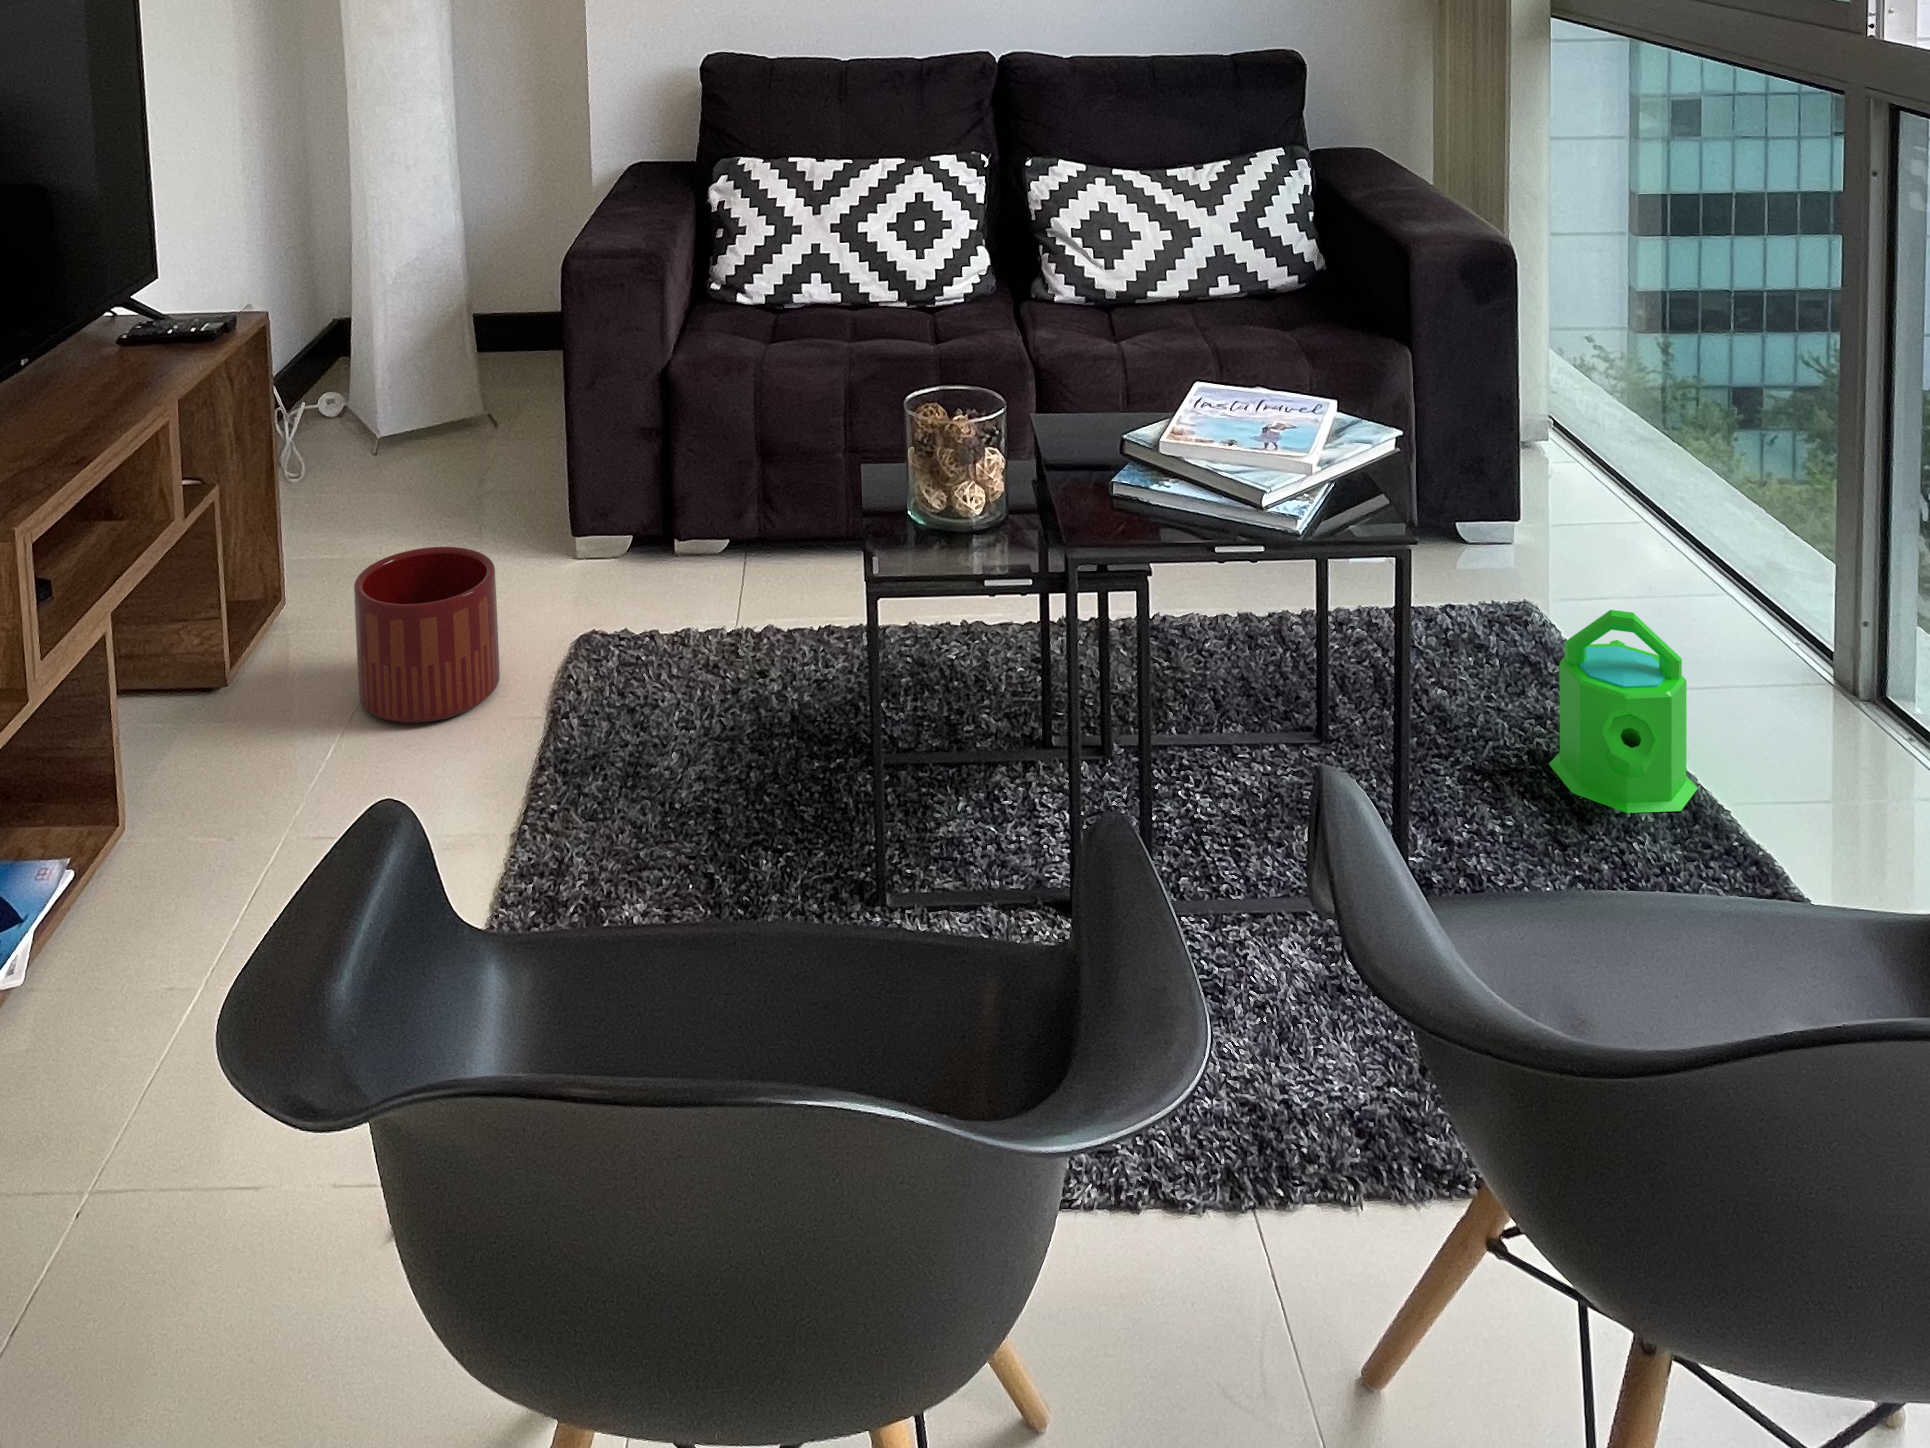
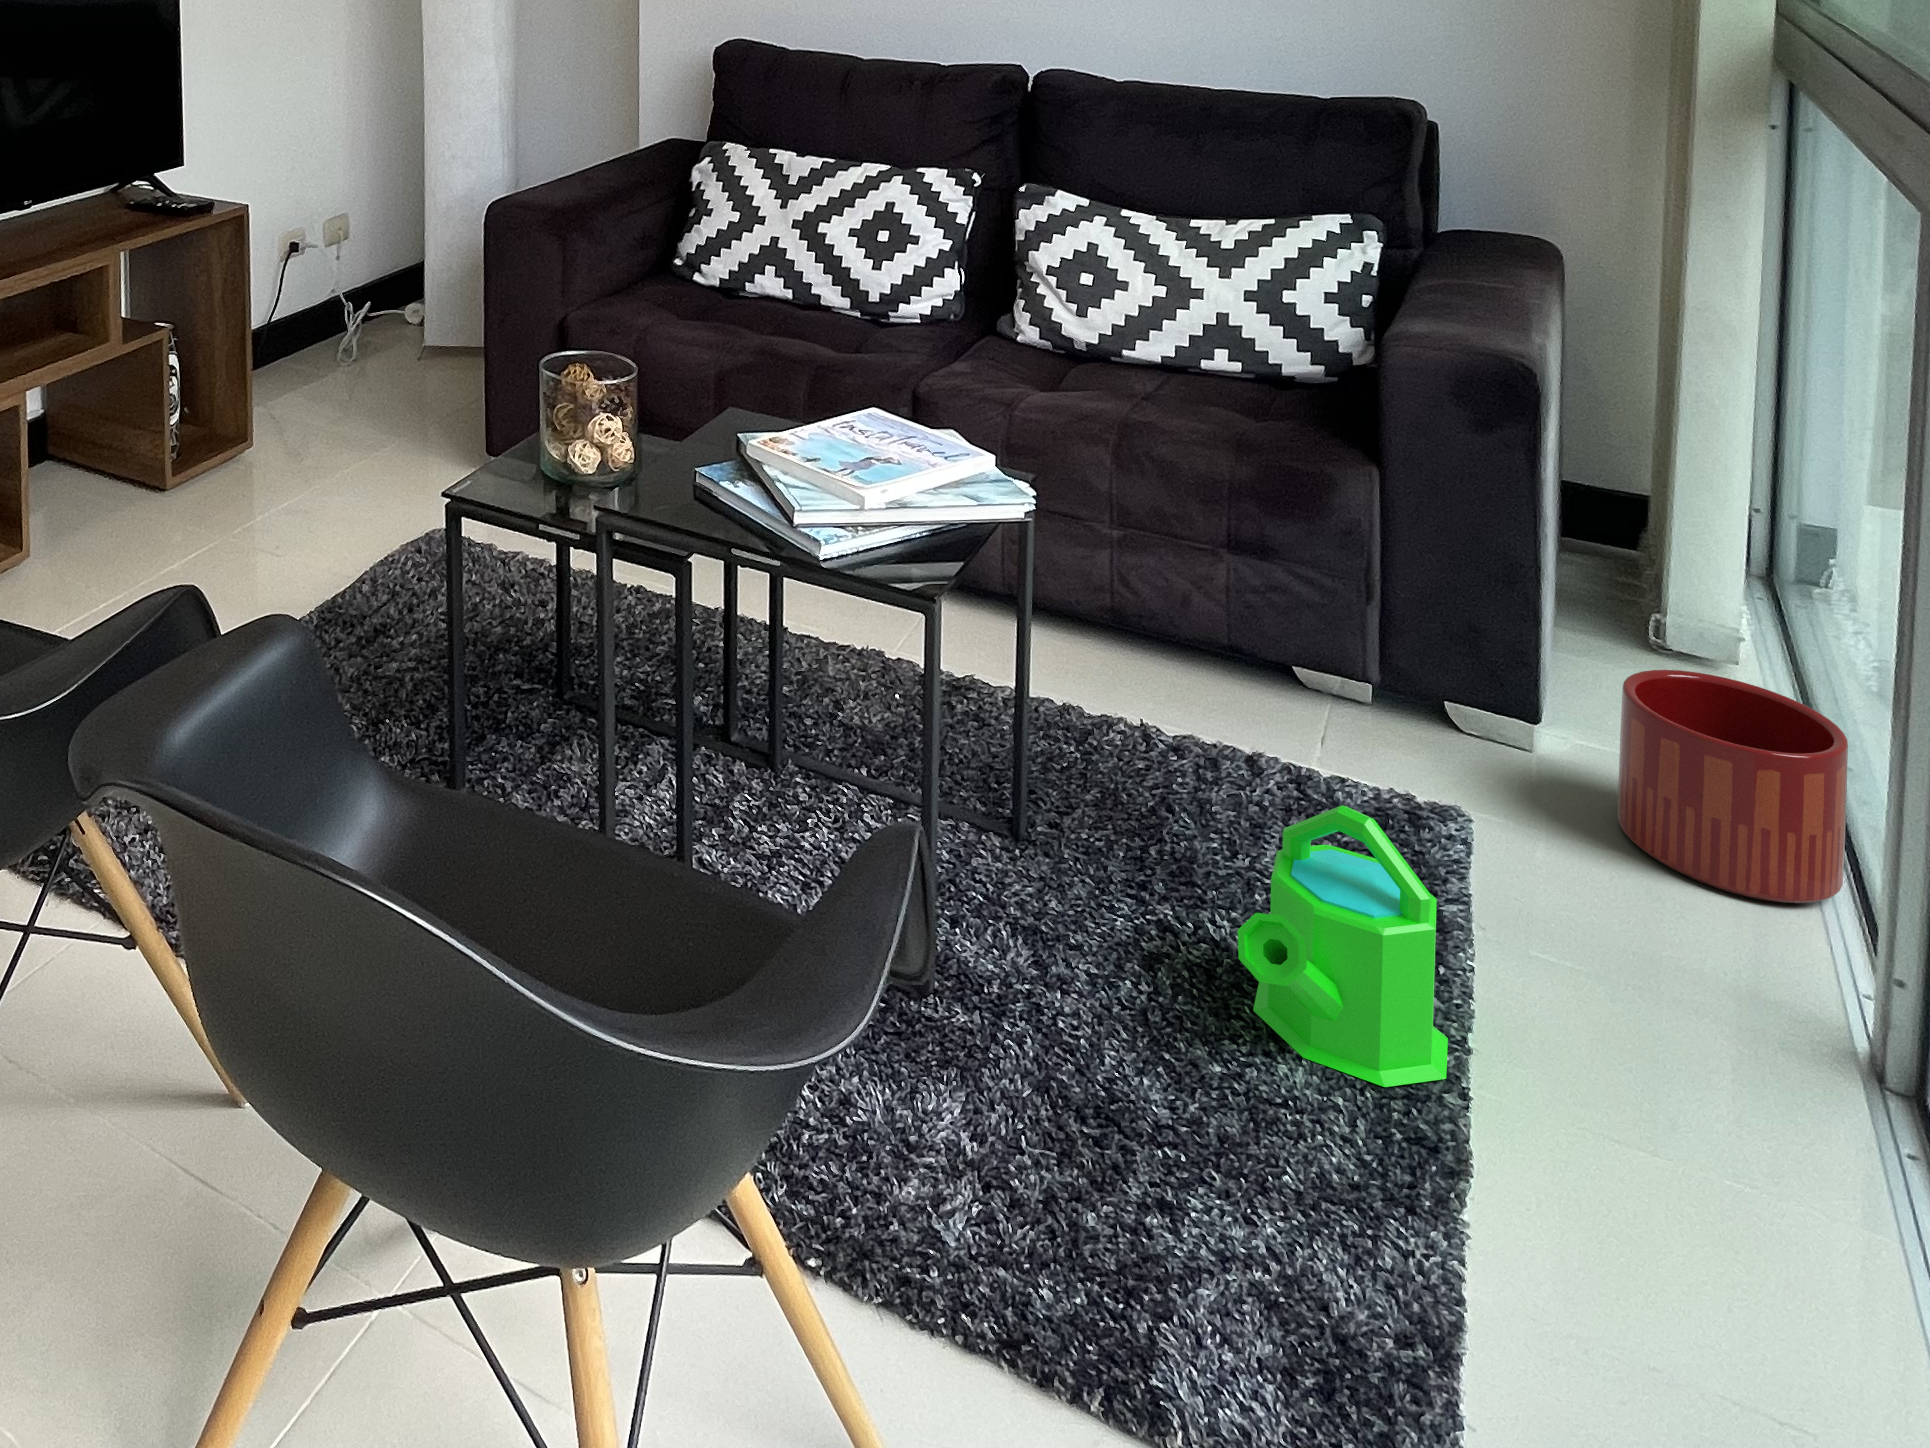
planter: present [354,547,500,723] -> present [1617,670,1848,903]

